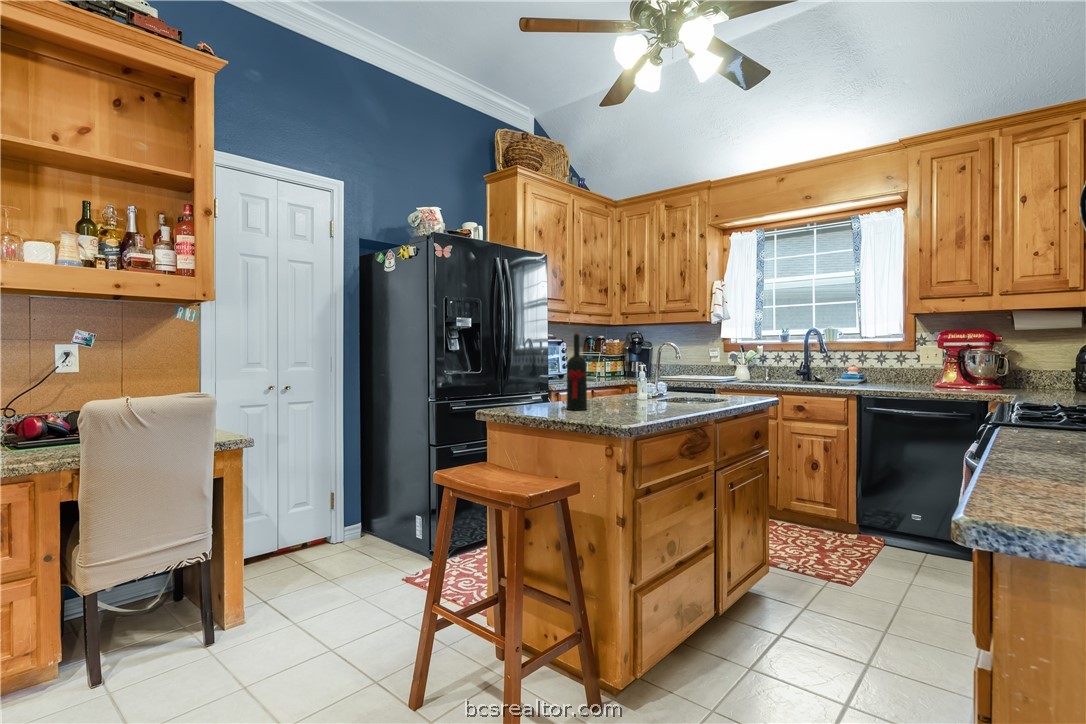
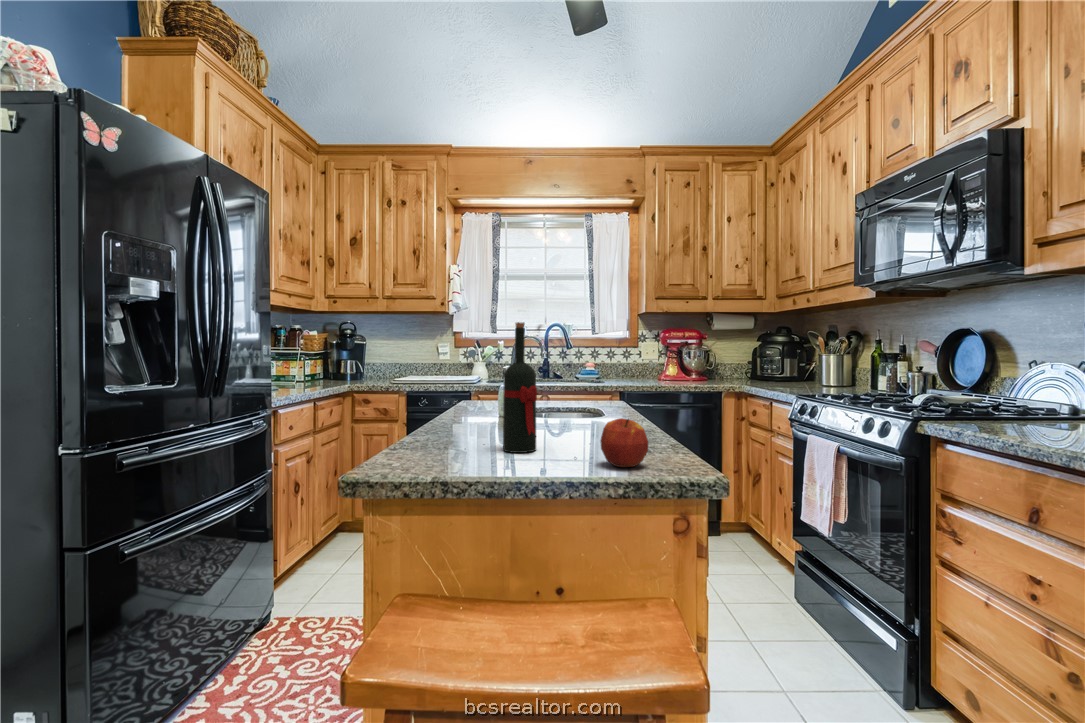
apple: none [584,389,614,418] -> present [600,418,648,467]

